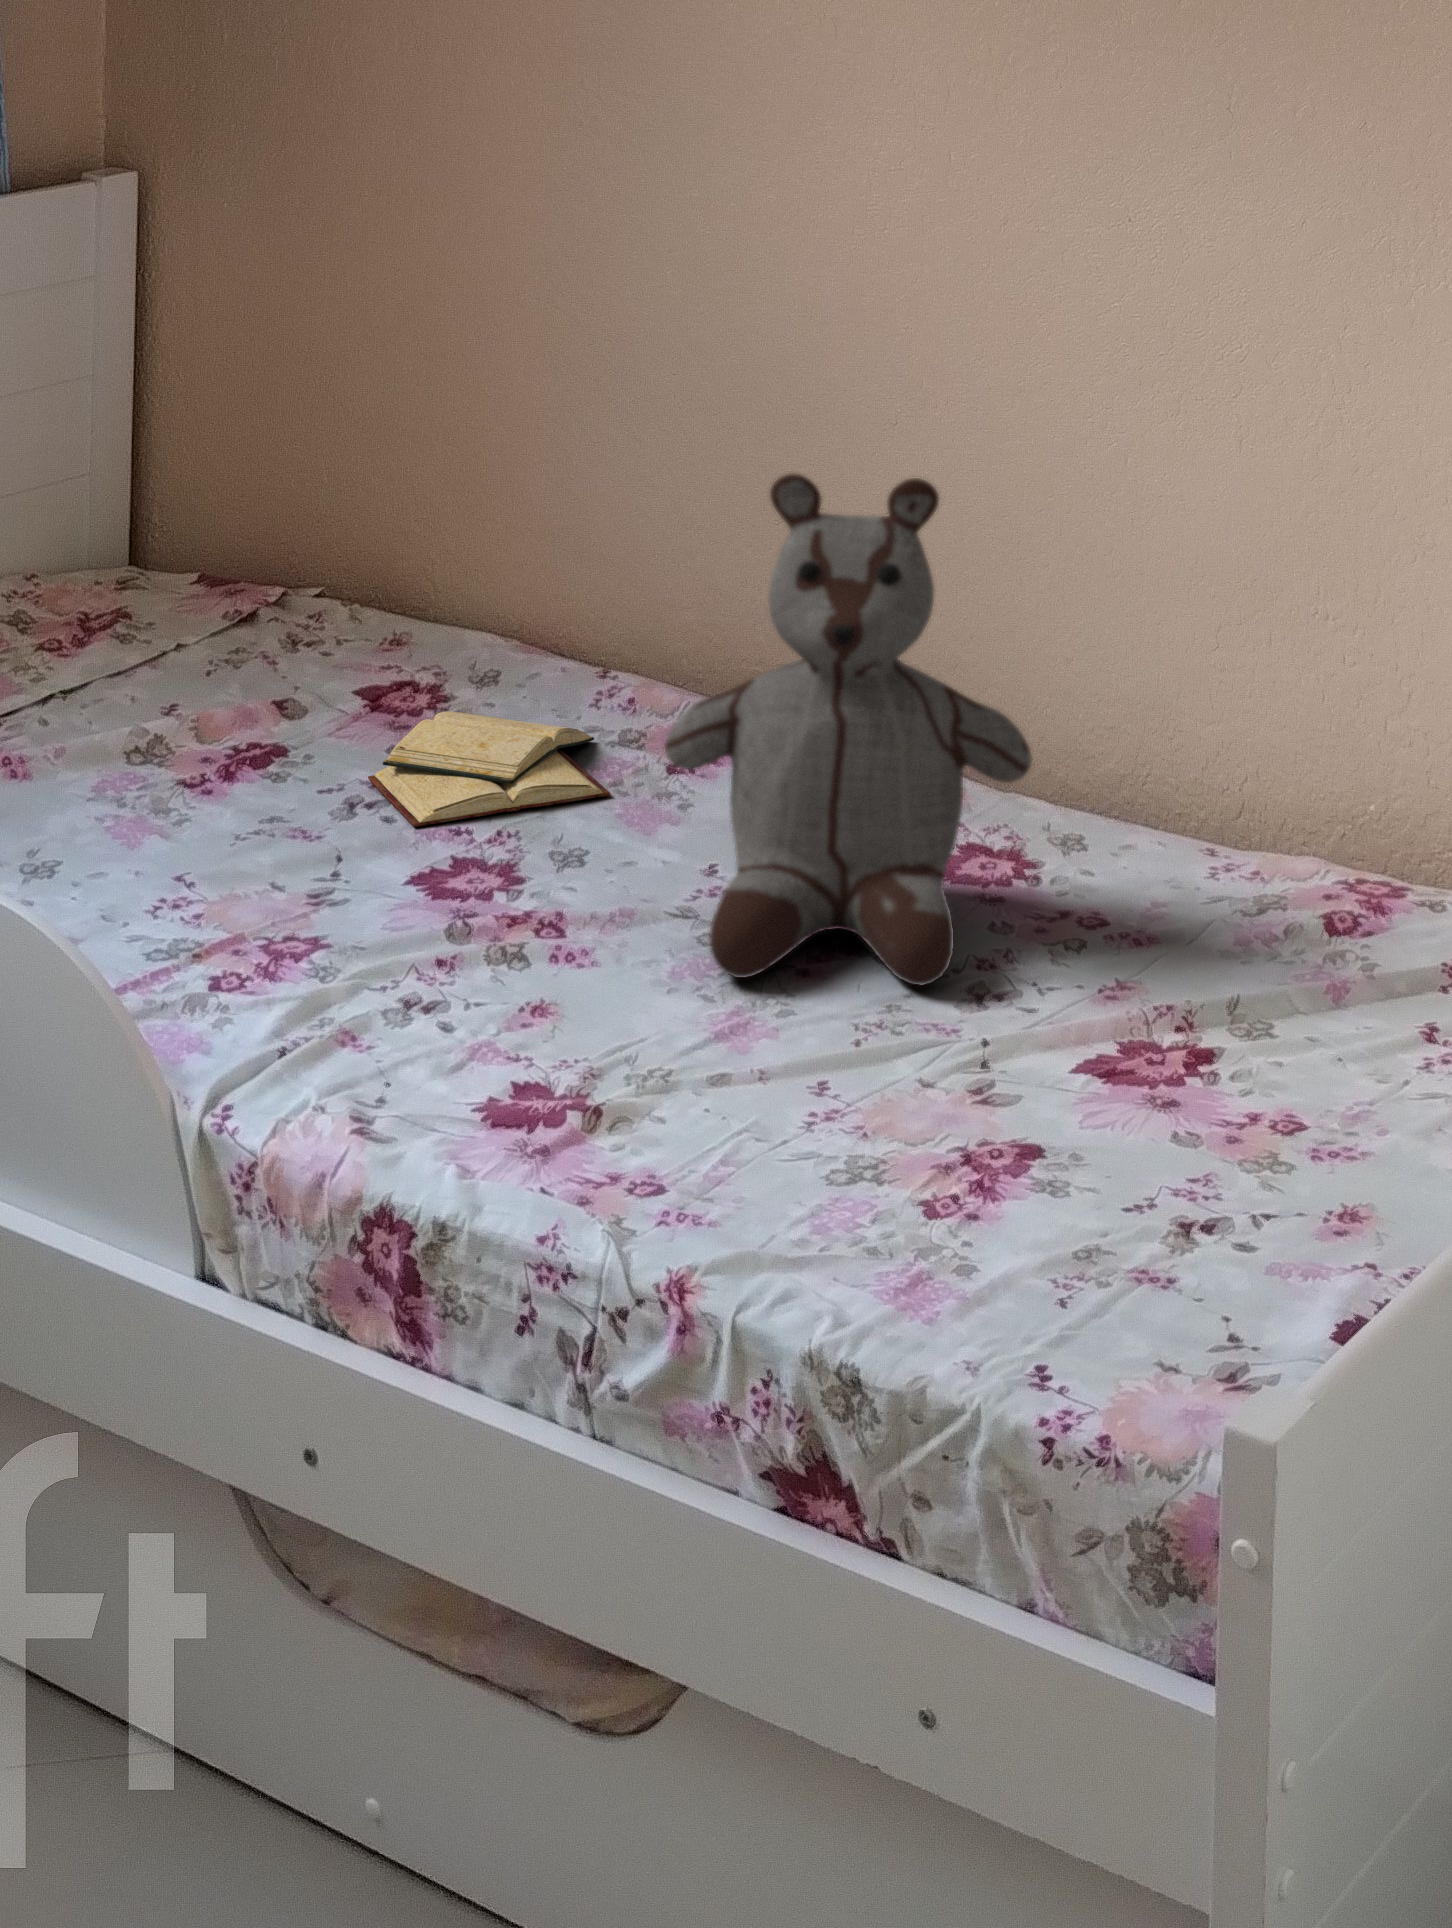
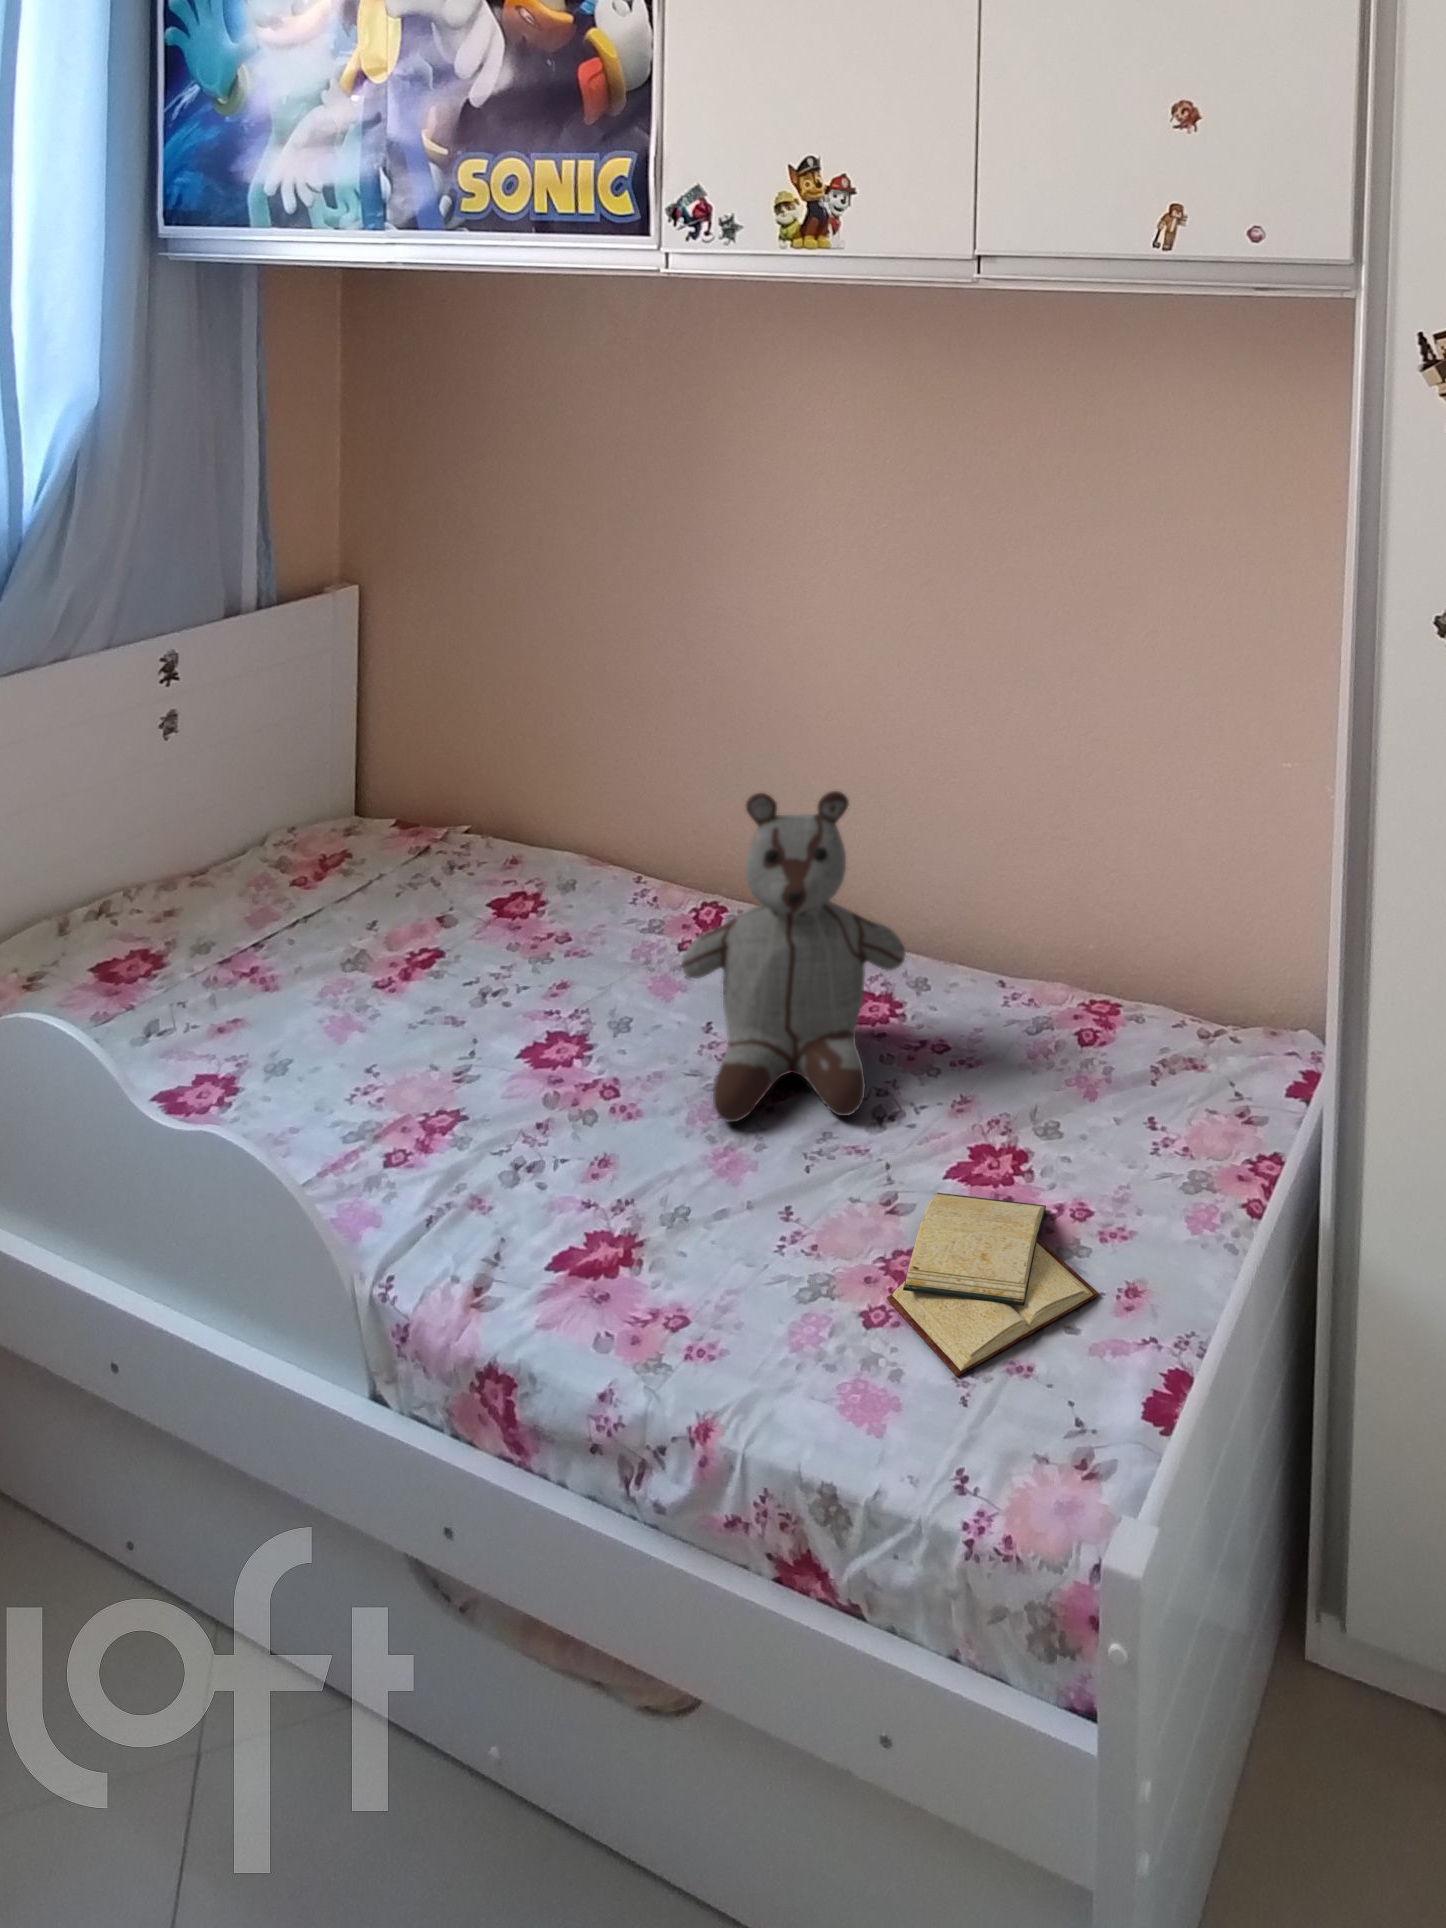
diary: present [368,711,610,827] -> present [887,1193,1099,1376]

